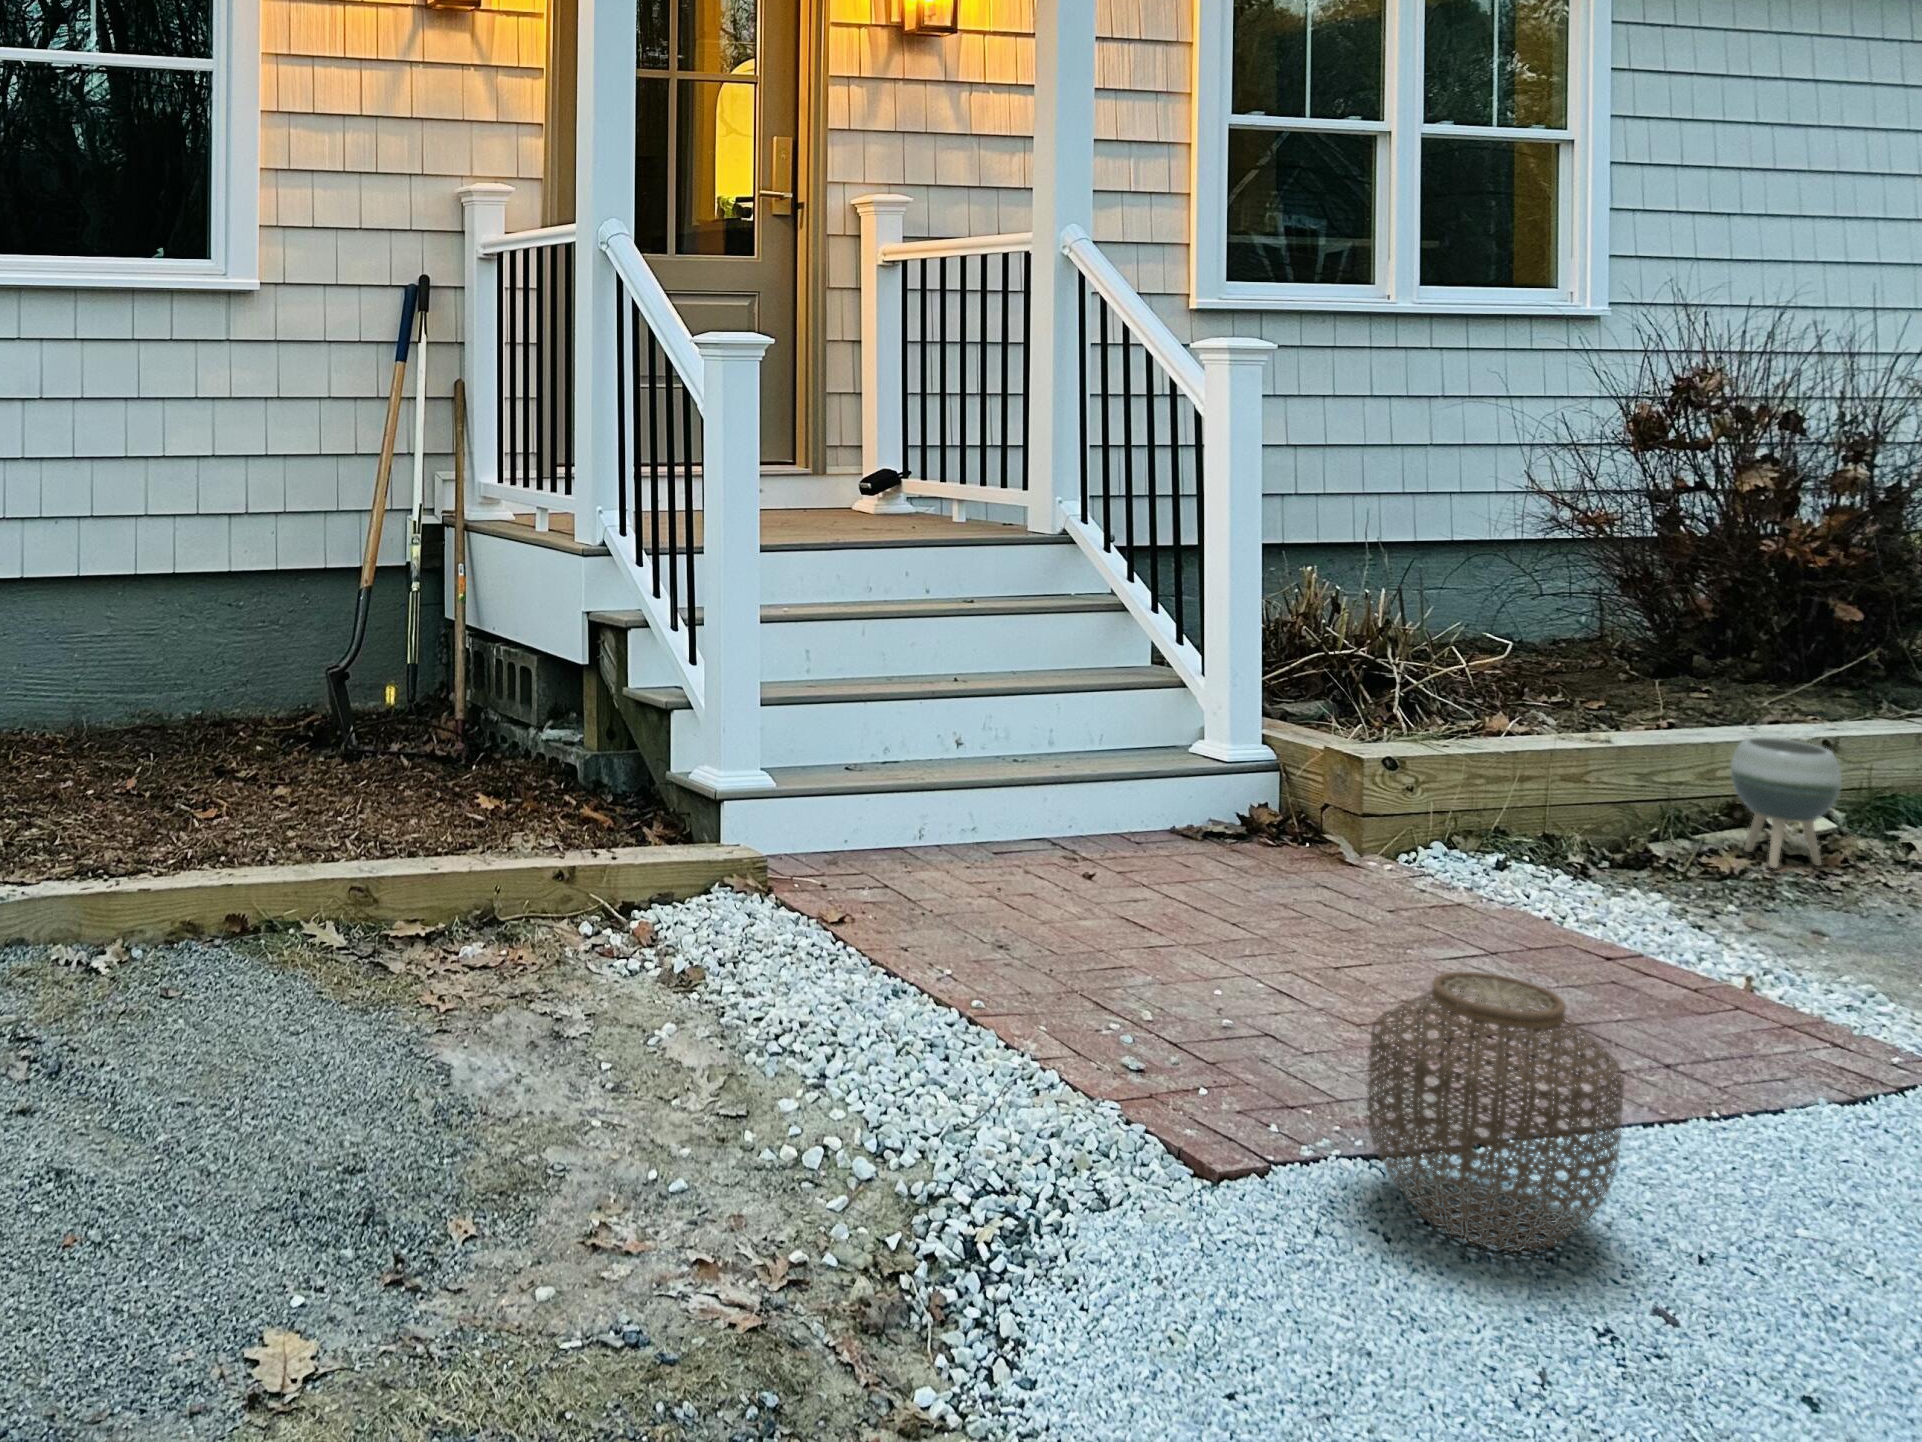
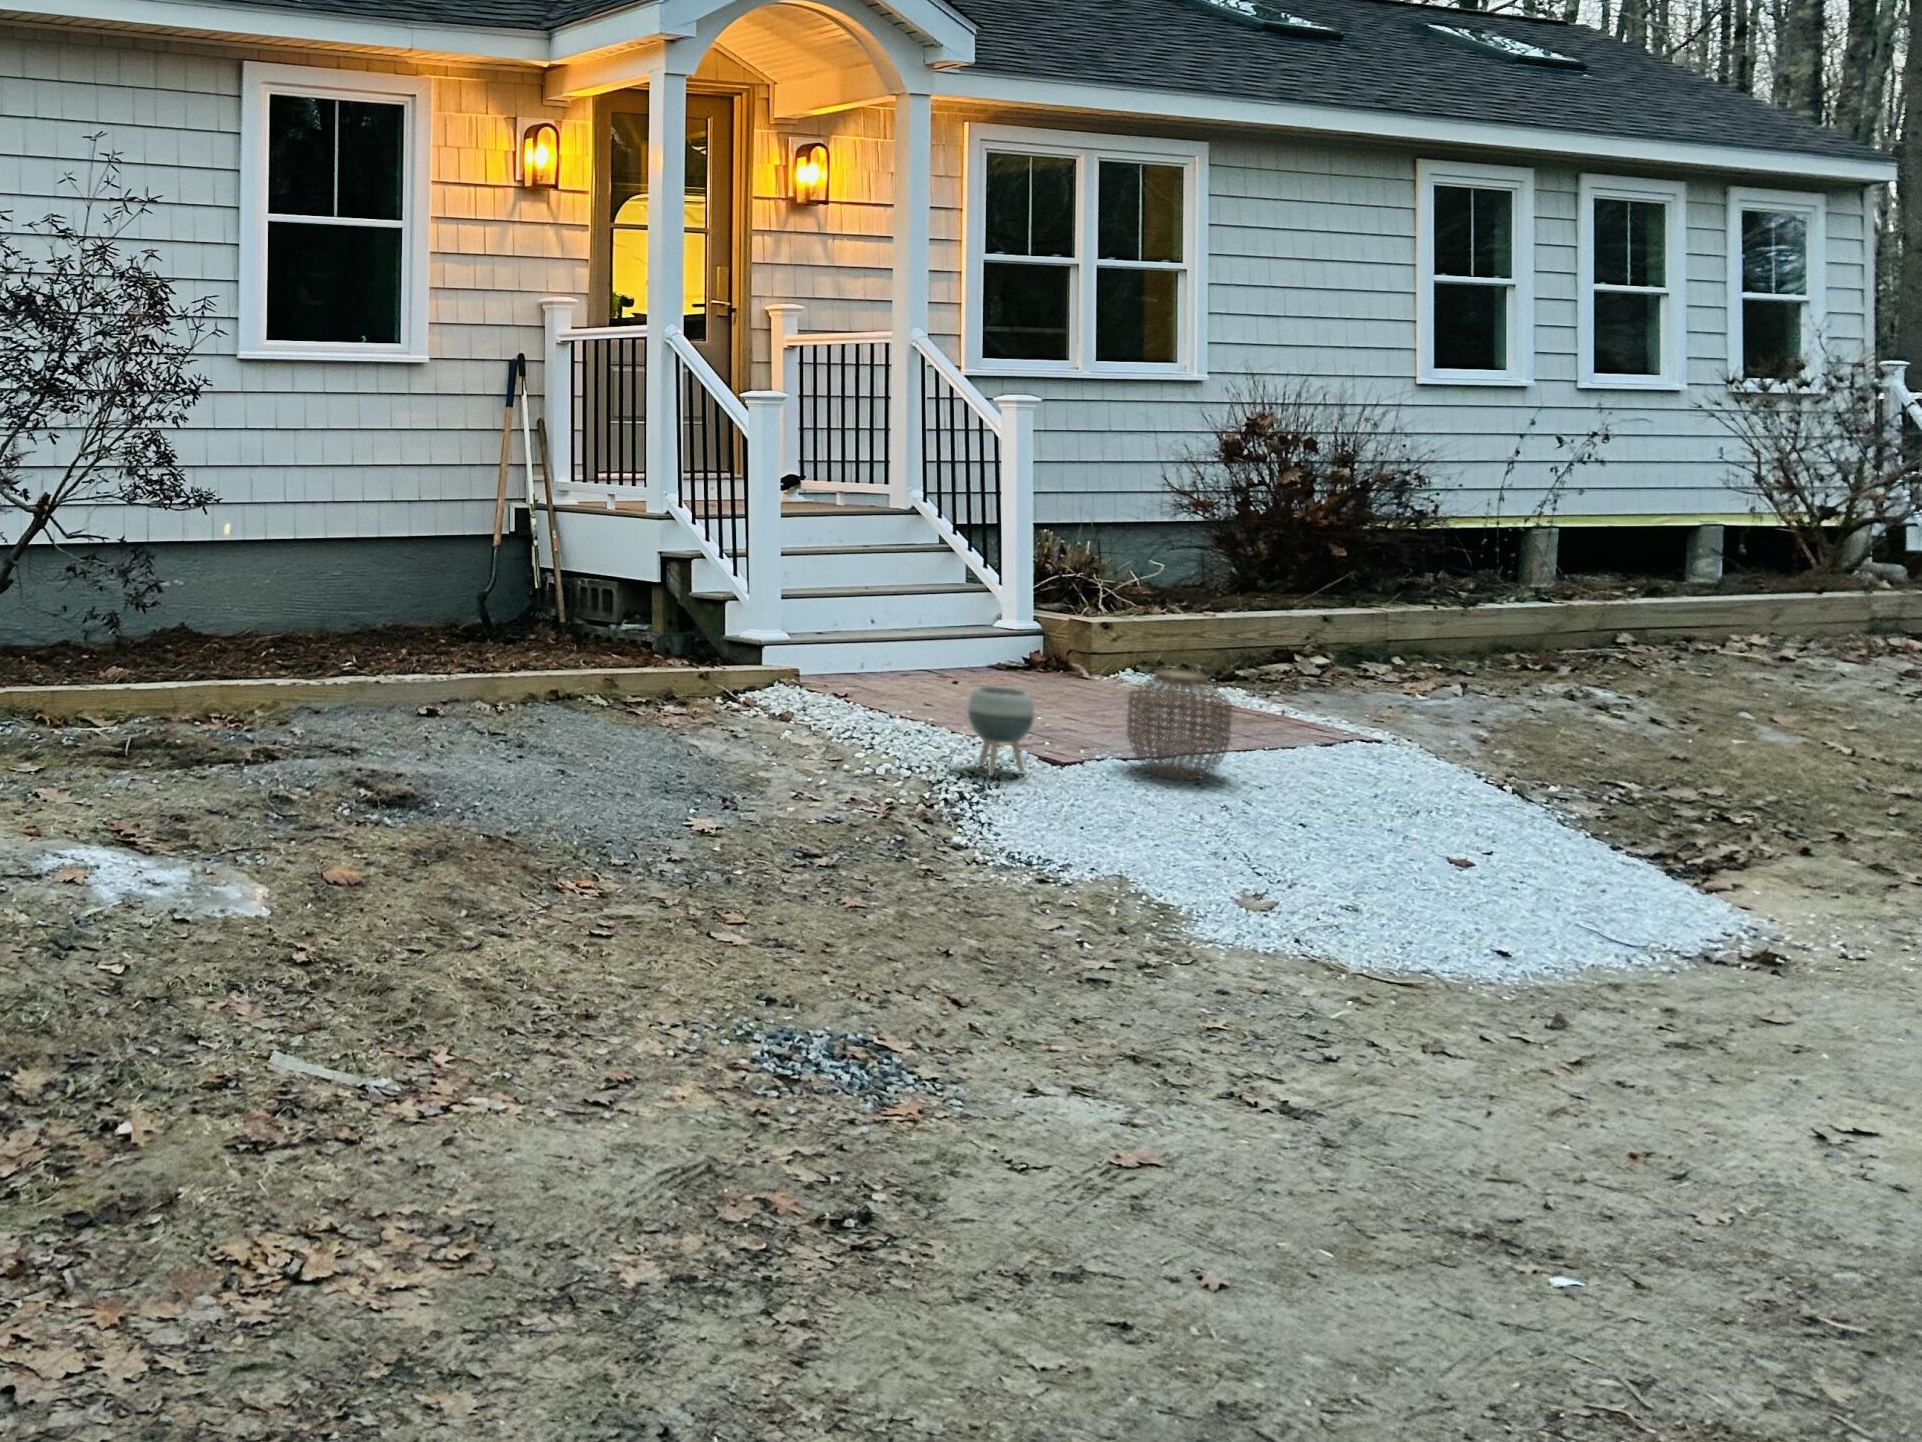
planter: present [1731,737,1841,868] -> present [967,686,1035,776]

